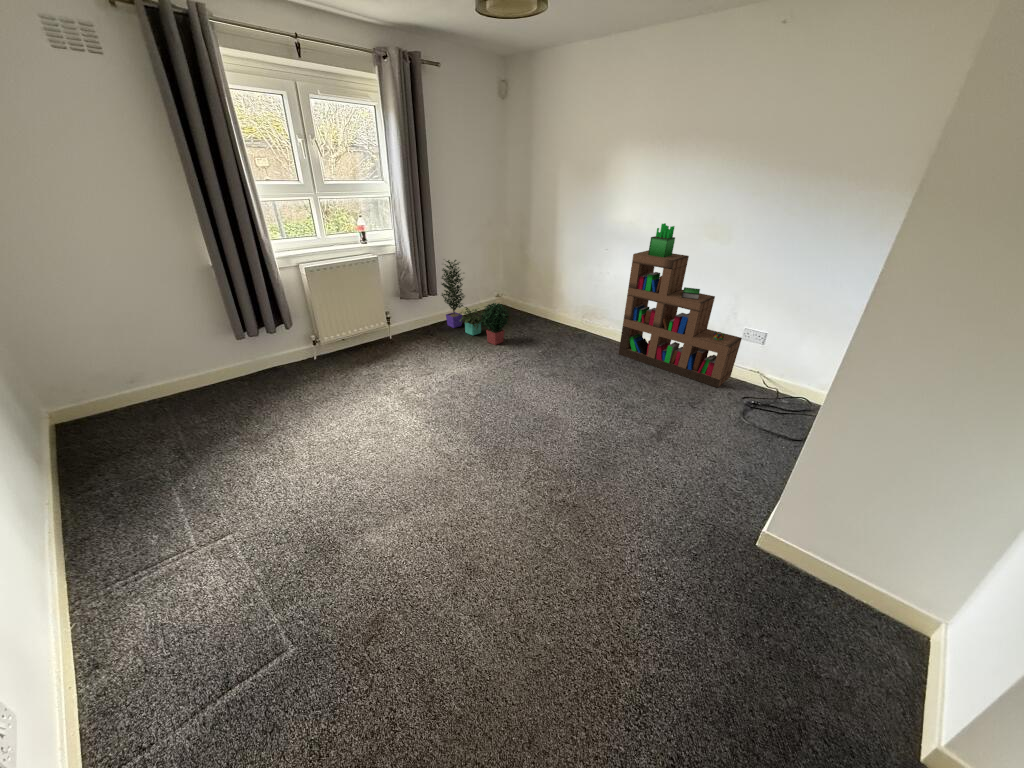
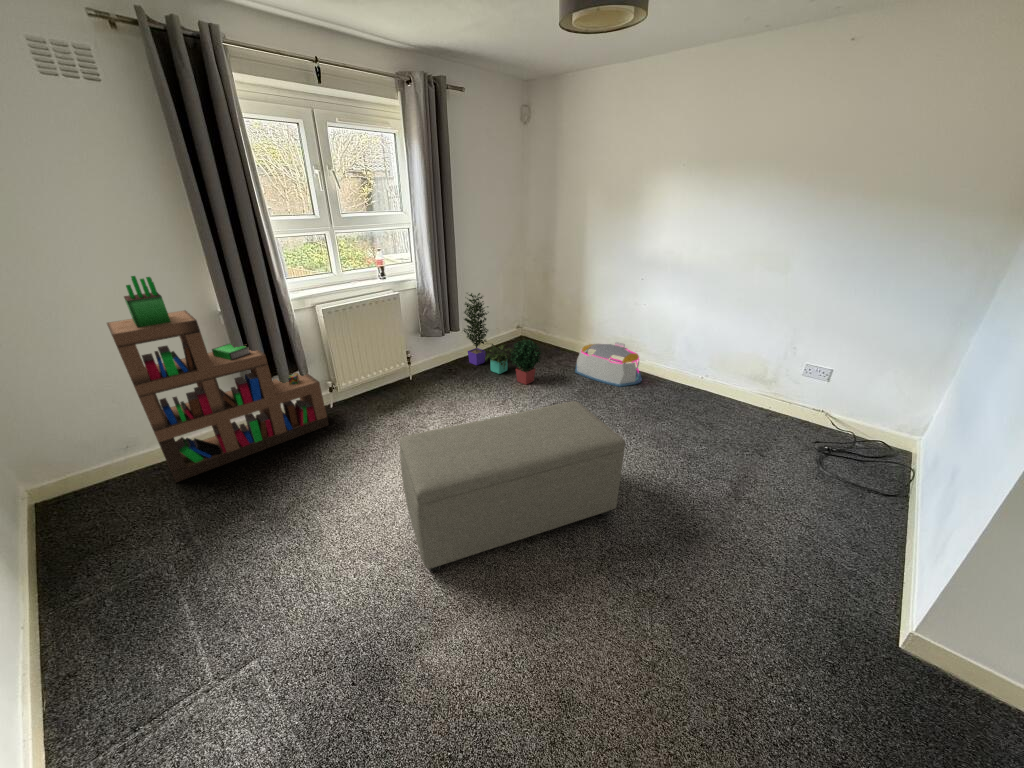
bookshelf: present [619,223,742,388] -> present [107,276,329,482]
storage bin: none [543,309,604,349] -> present [575,342,642,387]
ottoman: none [359,350,552,483] -> present [400,402,625,572]

